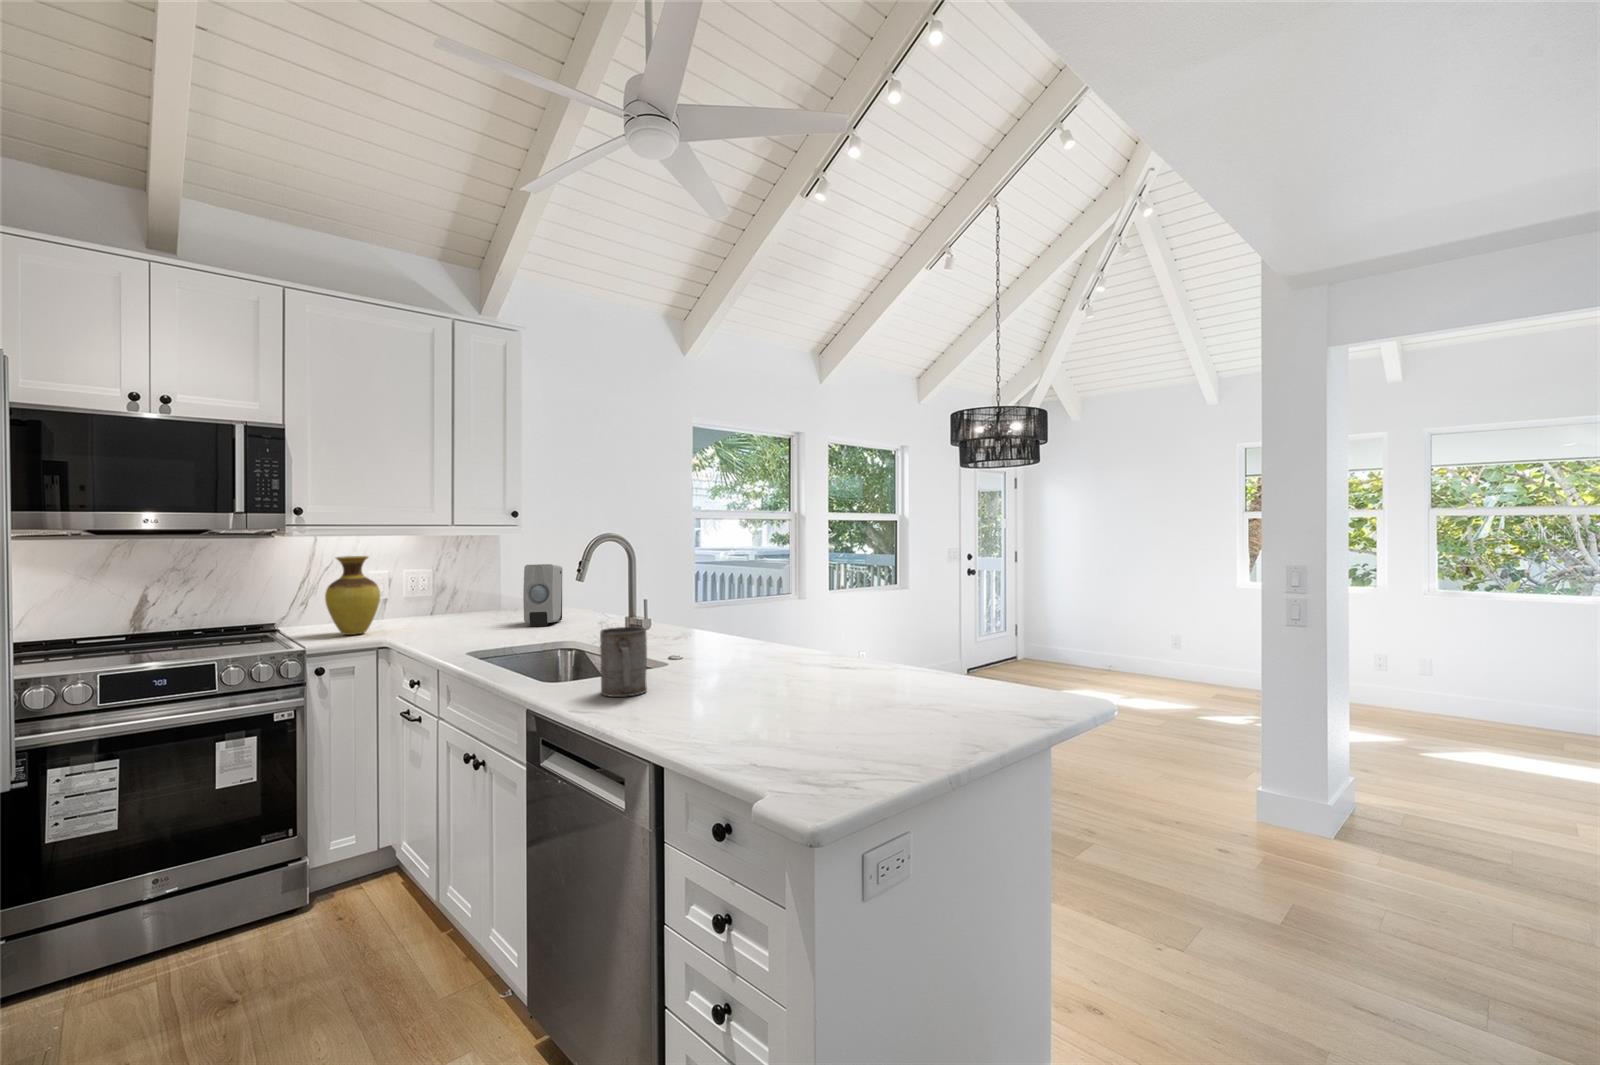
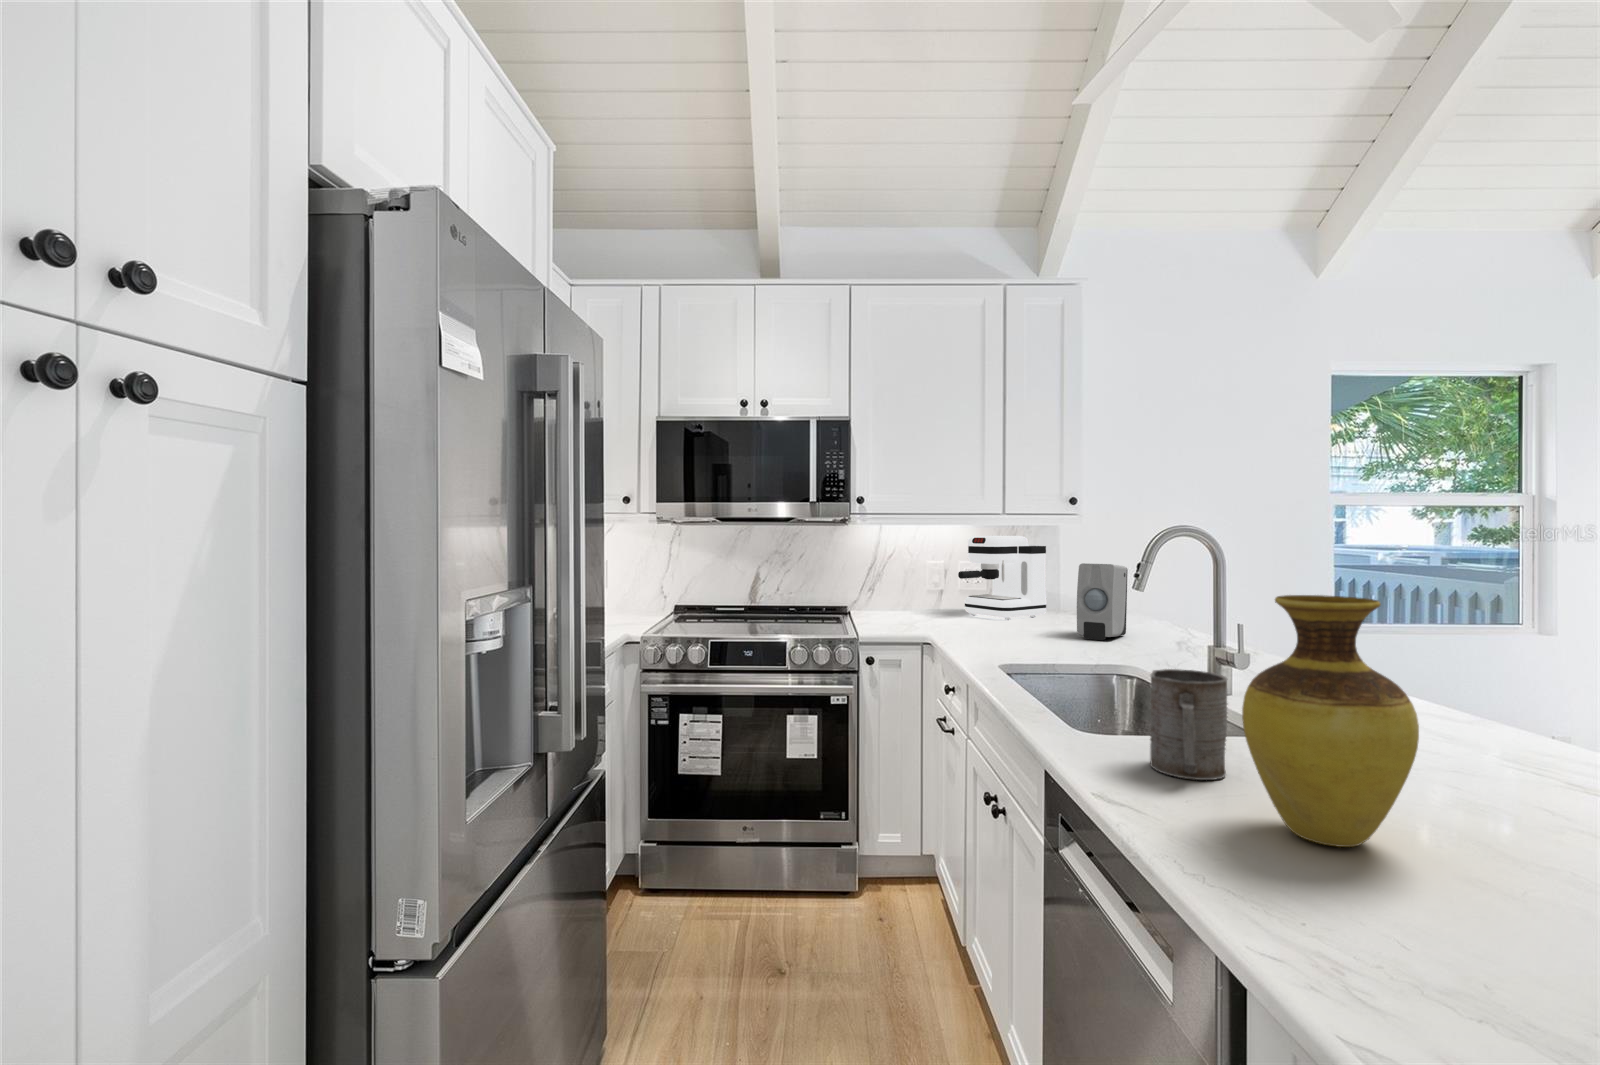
coffee maker: none [407,544,492,619] -> present [958,536,1047,619]
vase: present [325,556,380,635] -> present [1242,595,1419,847]

